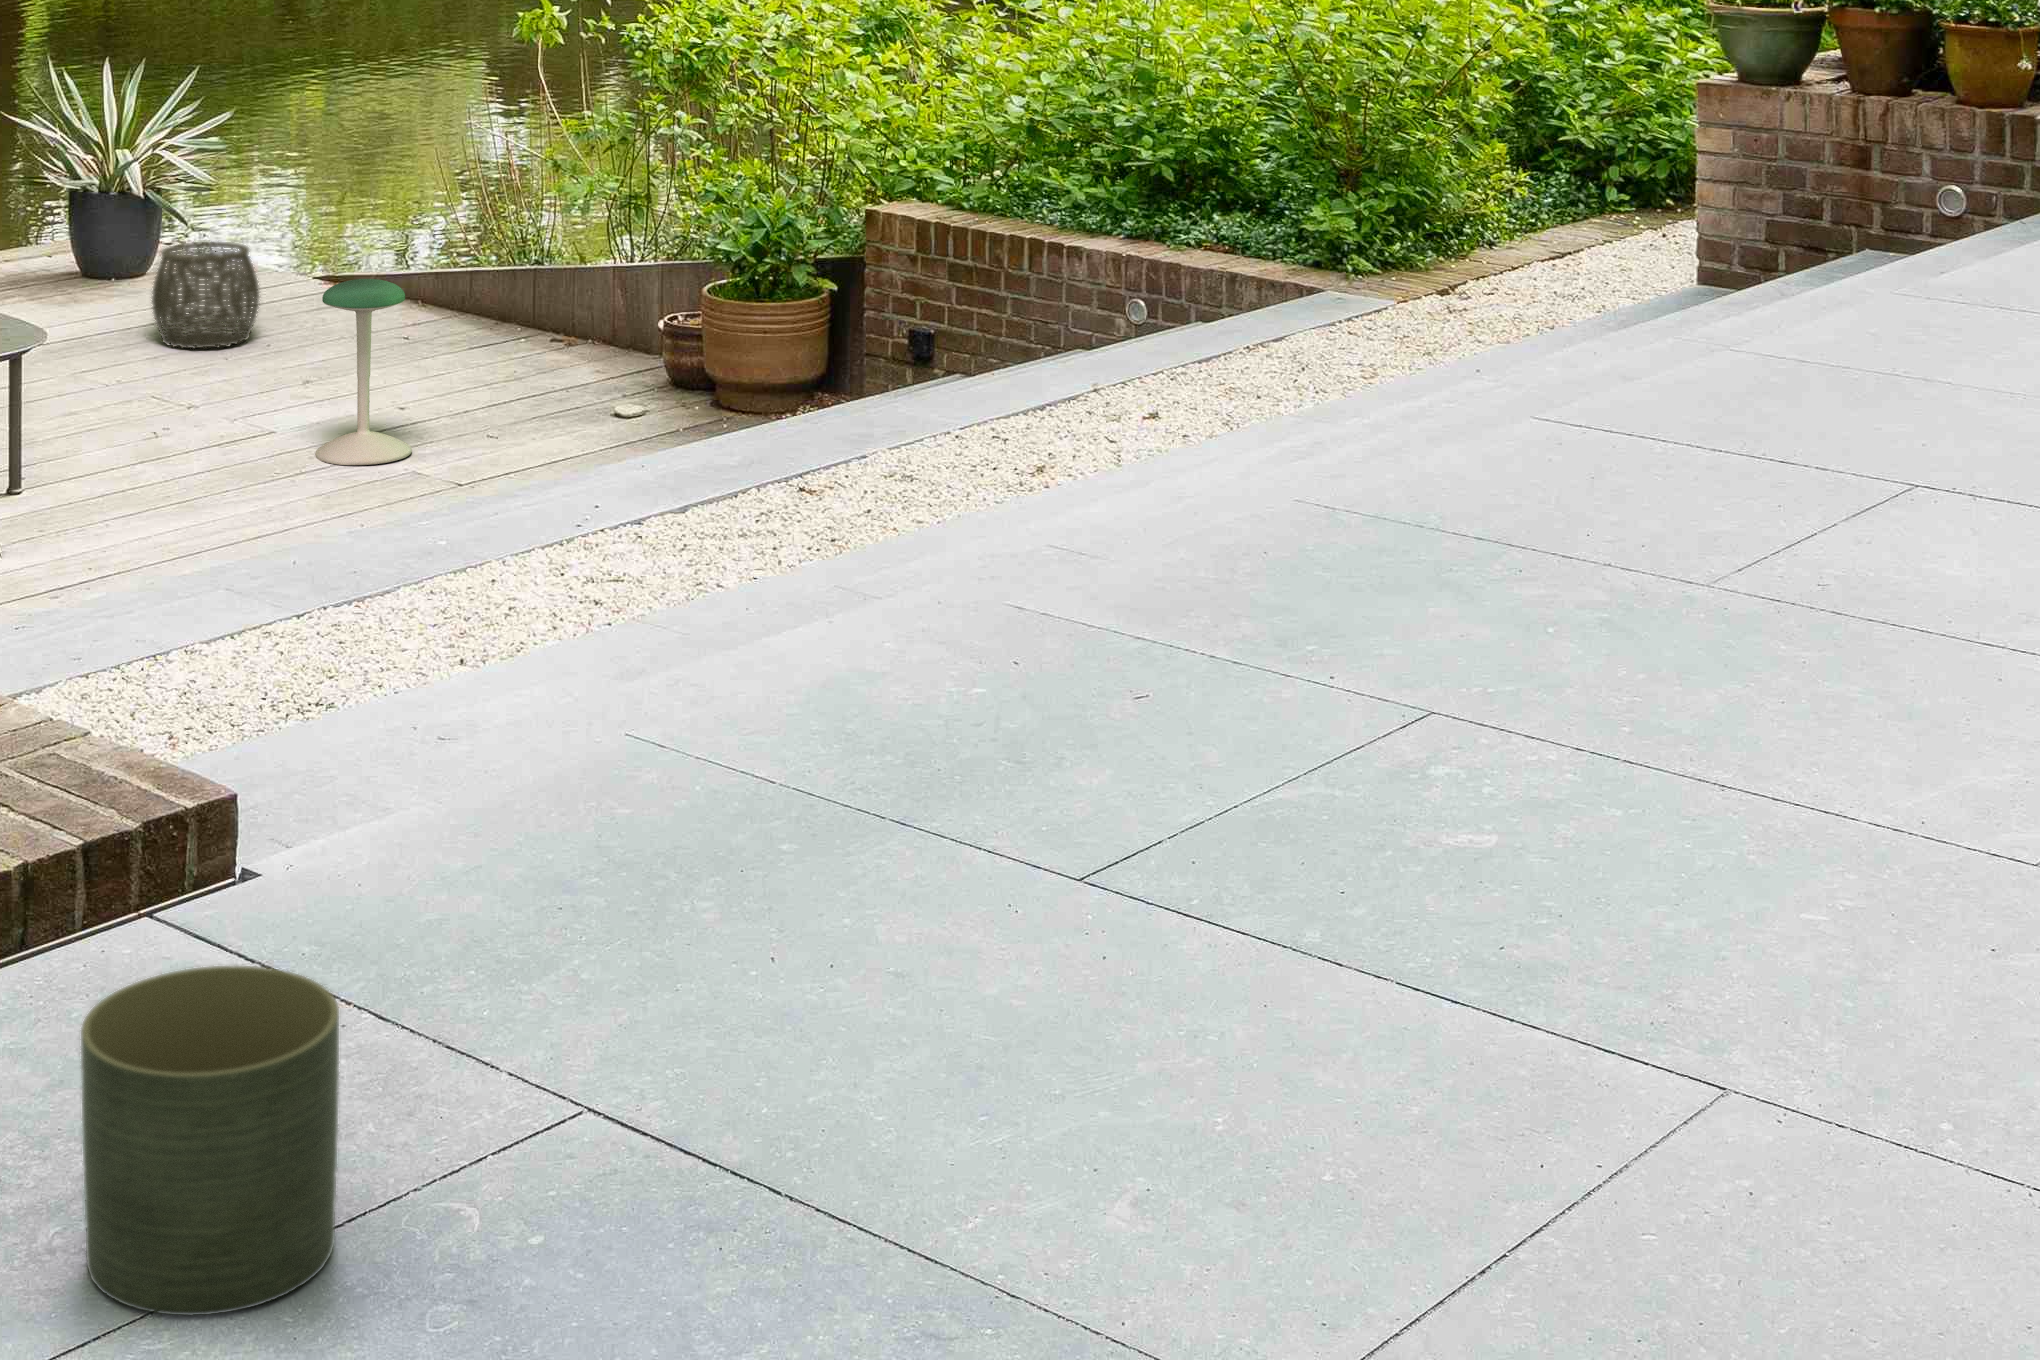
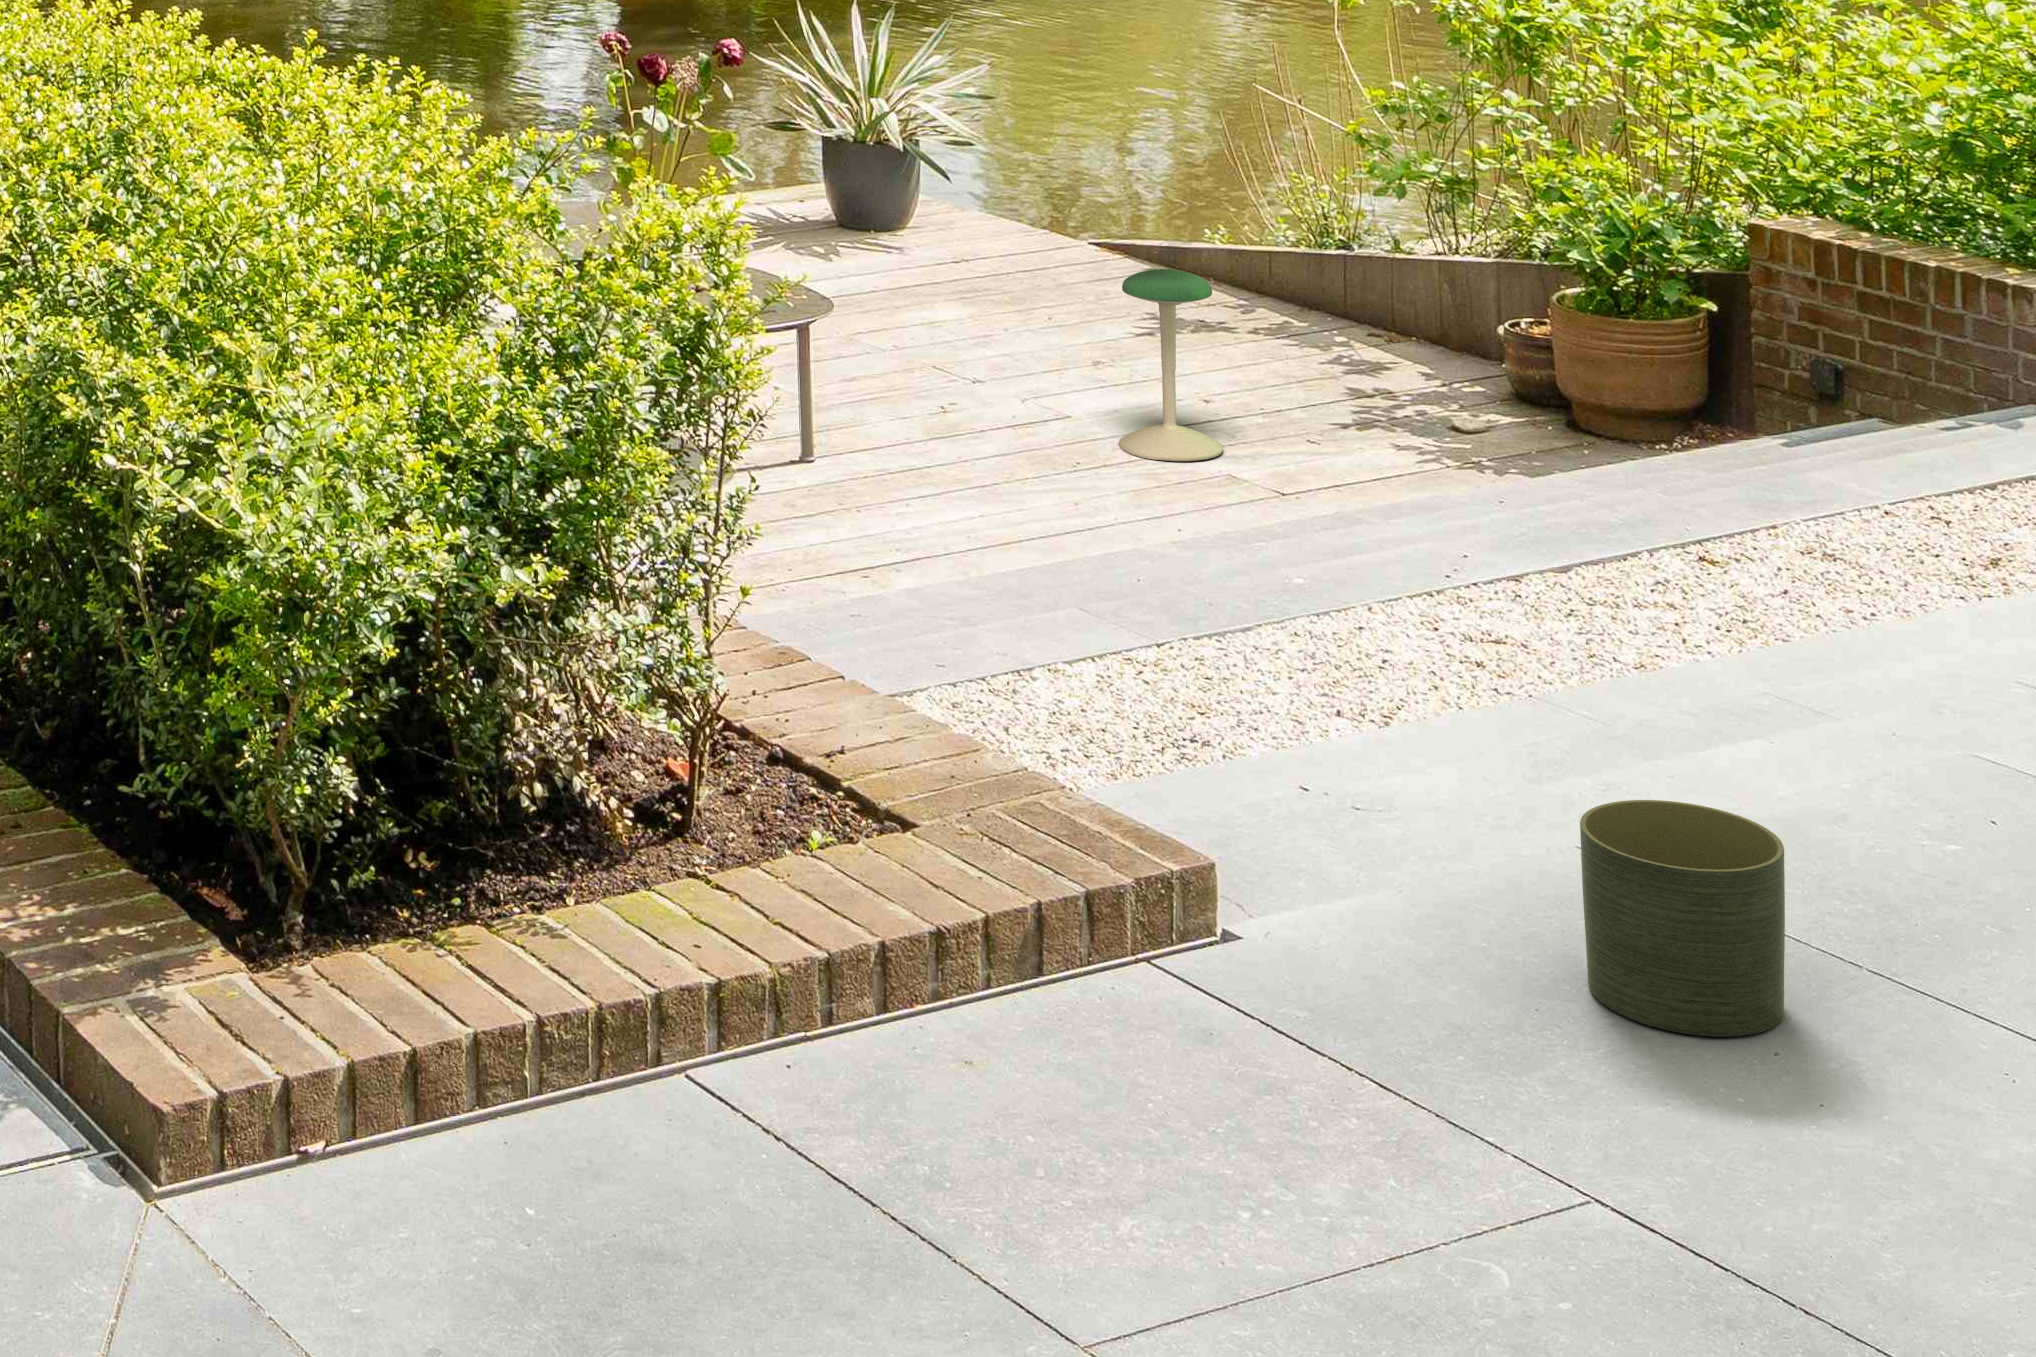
woven basket: present [152,242,260,348] -> none [921,205,1036,316]
planter: present [81,966,339,1315] -> present [1580,800,1785,1037]

